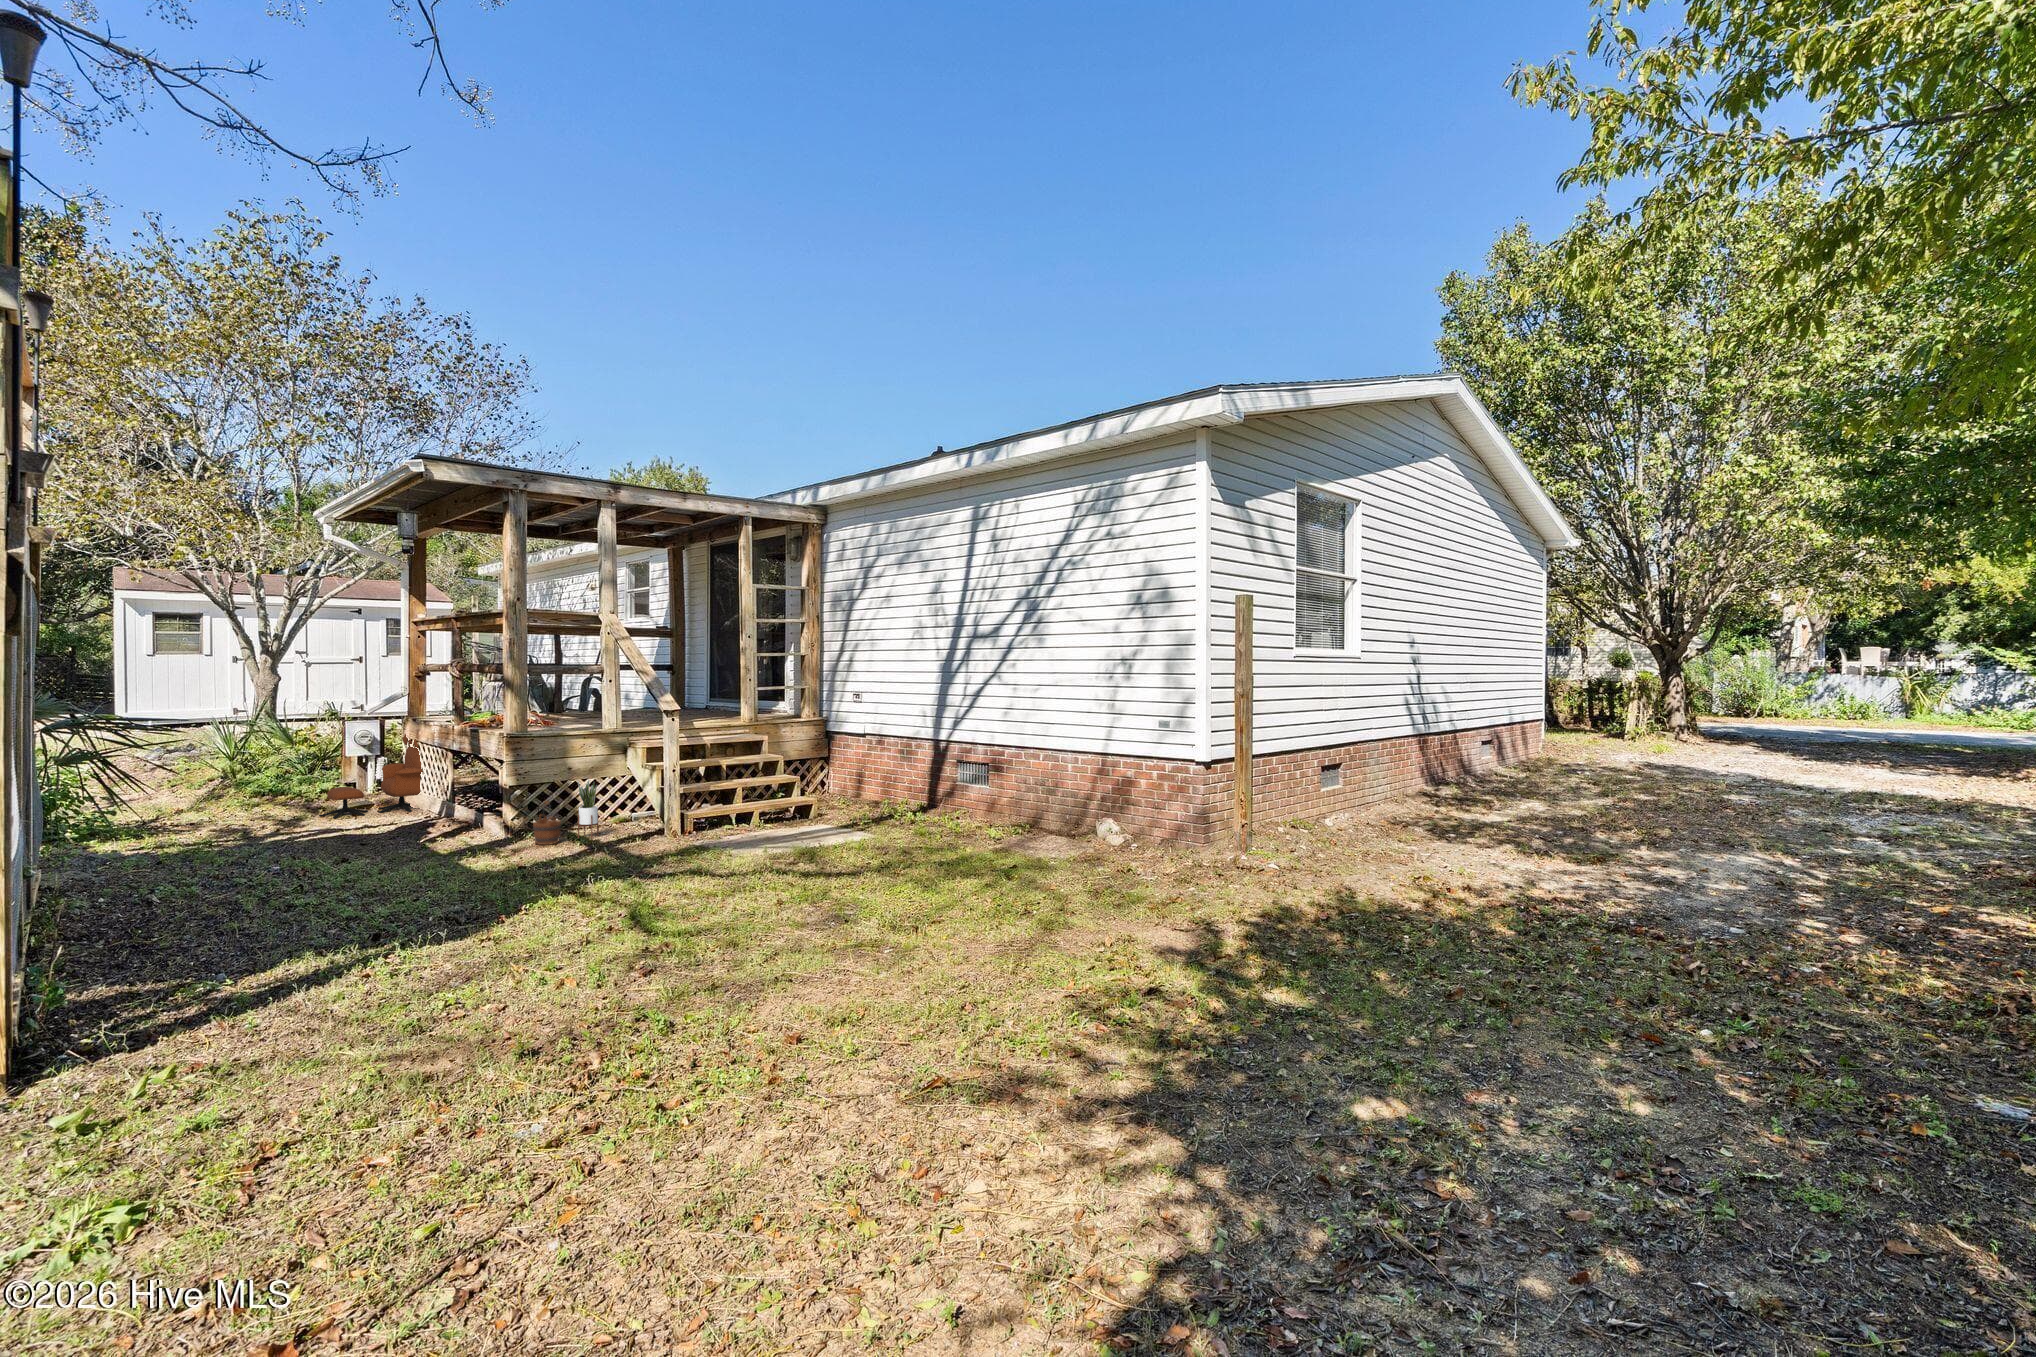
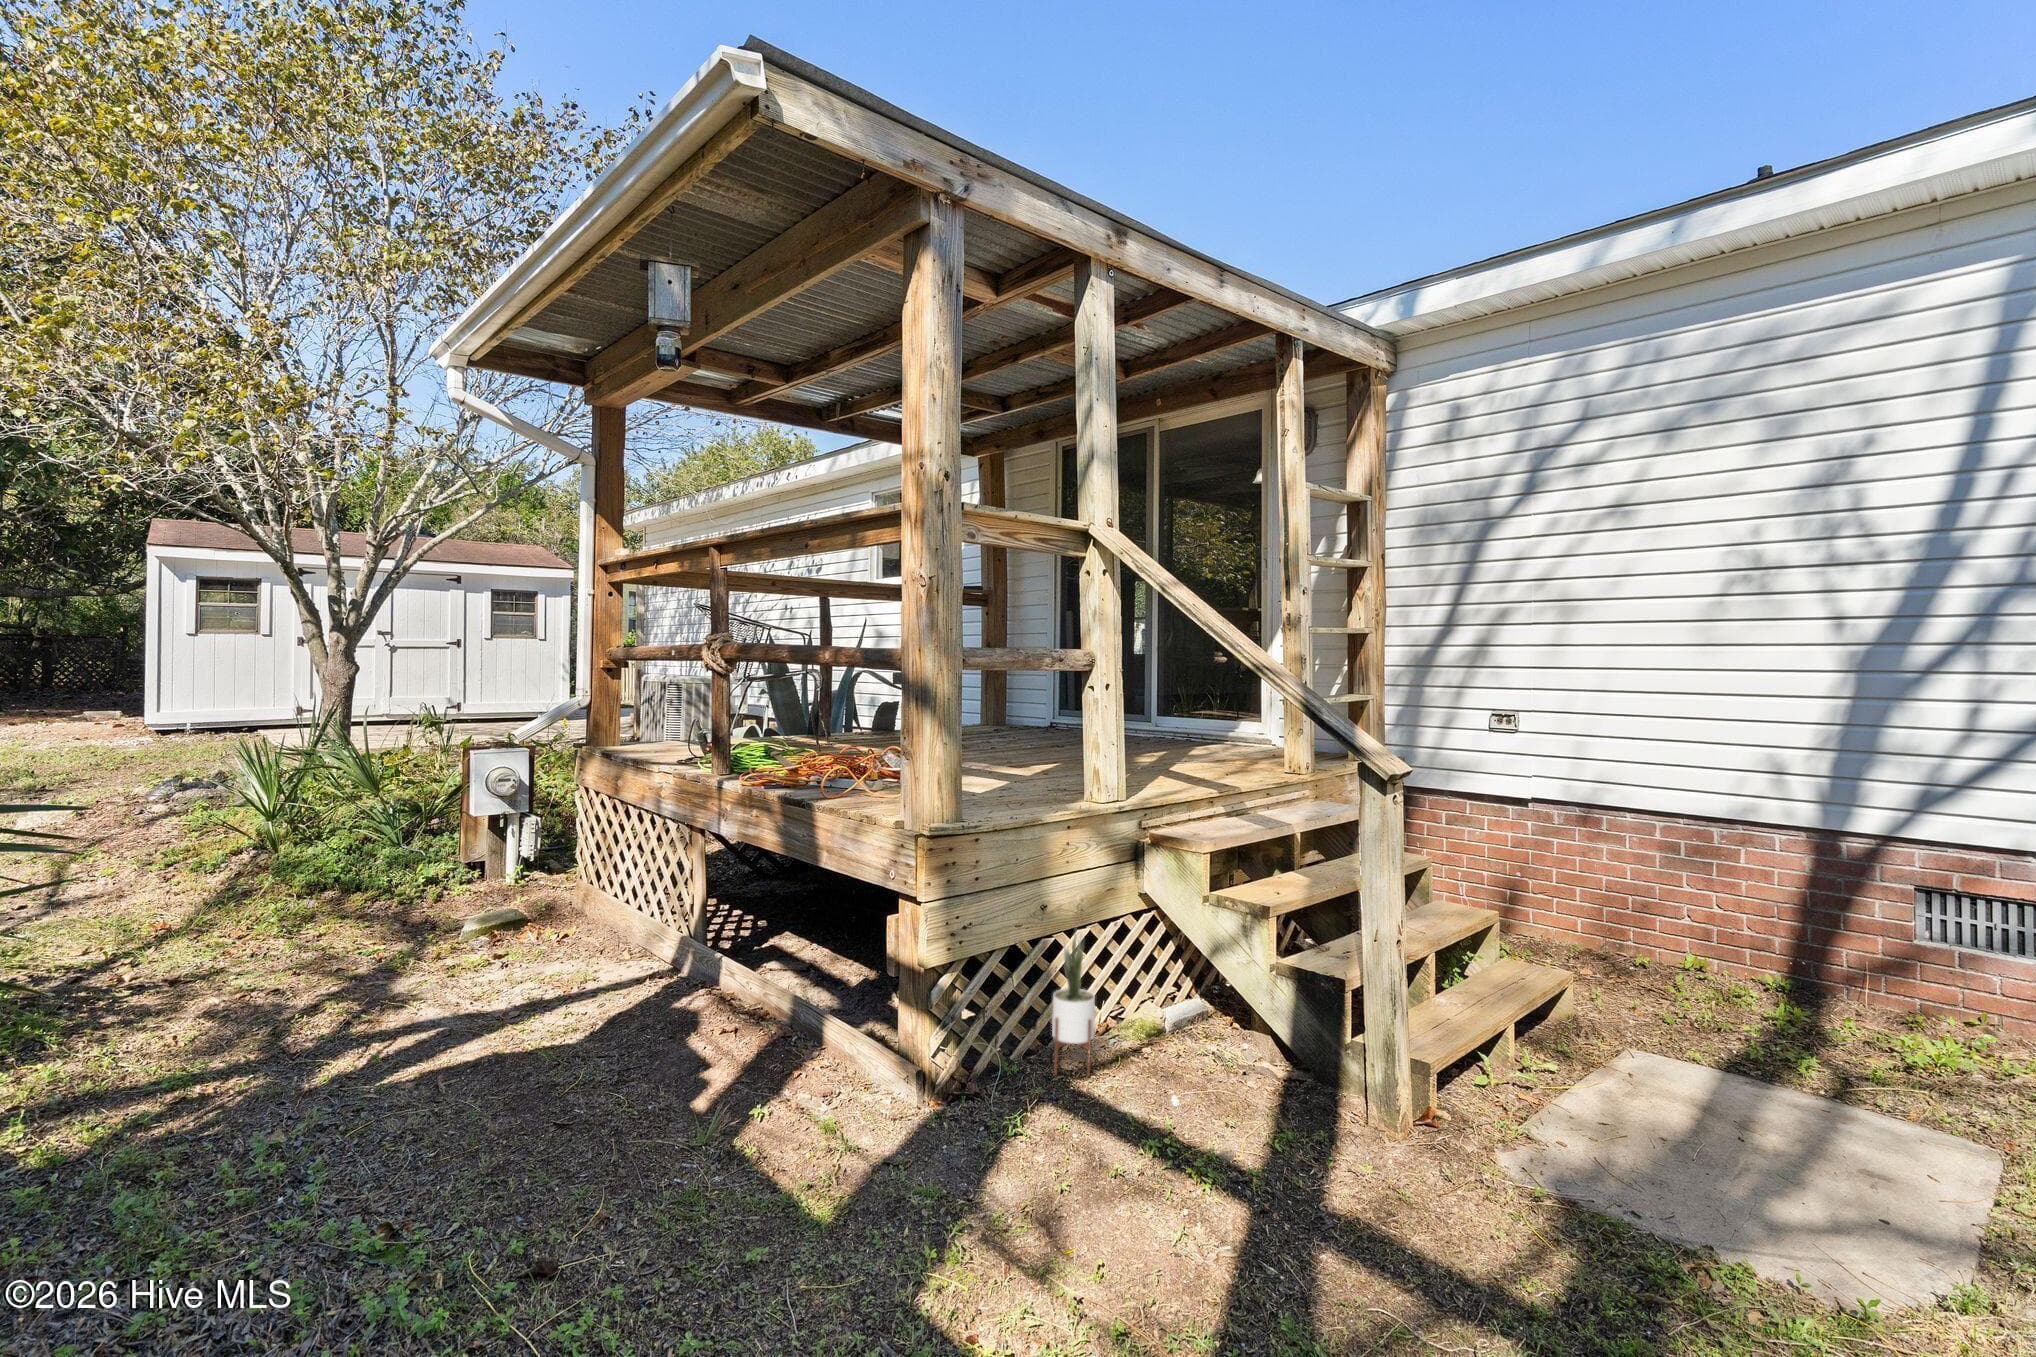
lounge chair: present [319,734,423,818] -> none [429,778,633,963]
wooden bucket: present [533,801,561,845] -> none [971,992,1037,1112]

